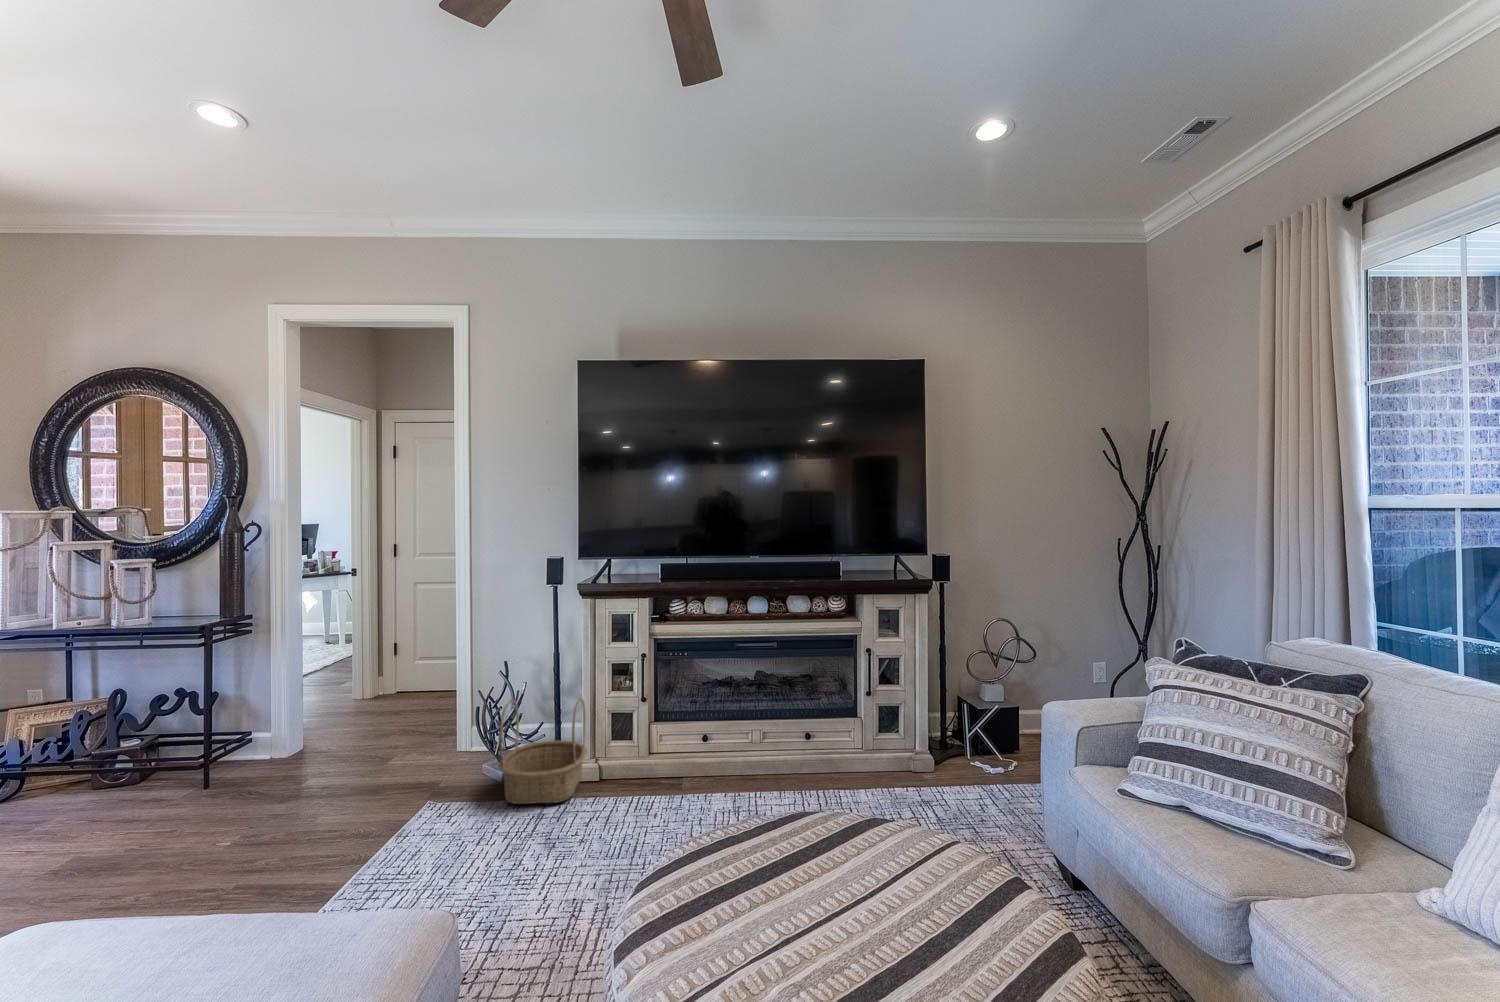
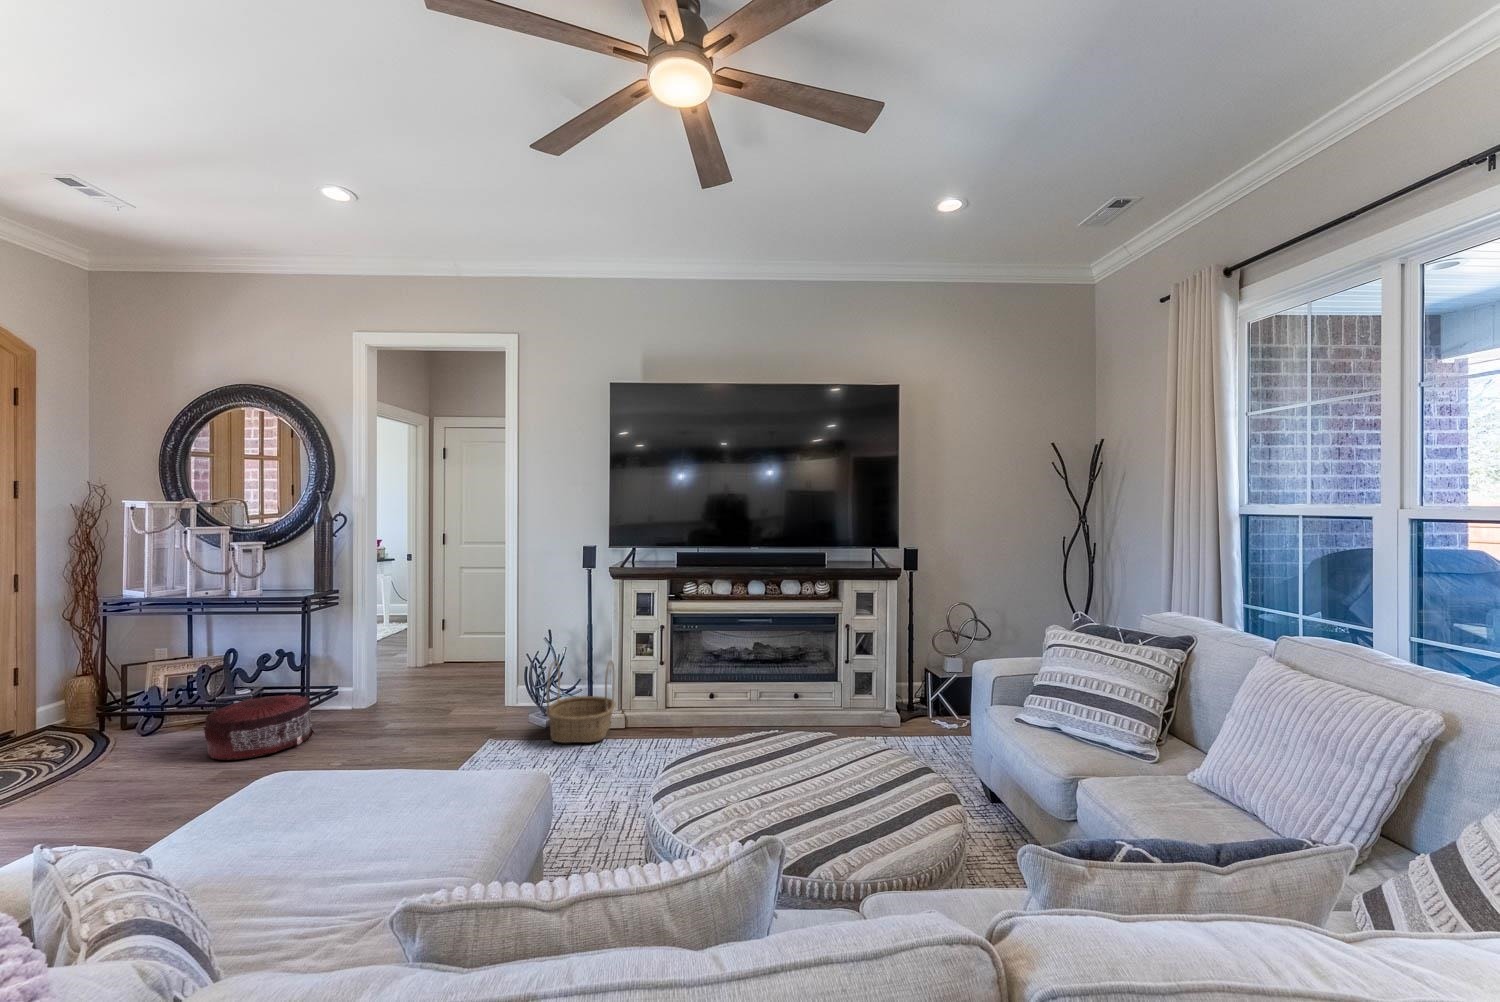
pouf: none [54,747,211,842] -> present [203,694,314,760]

